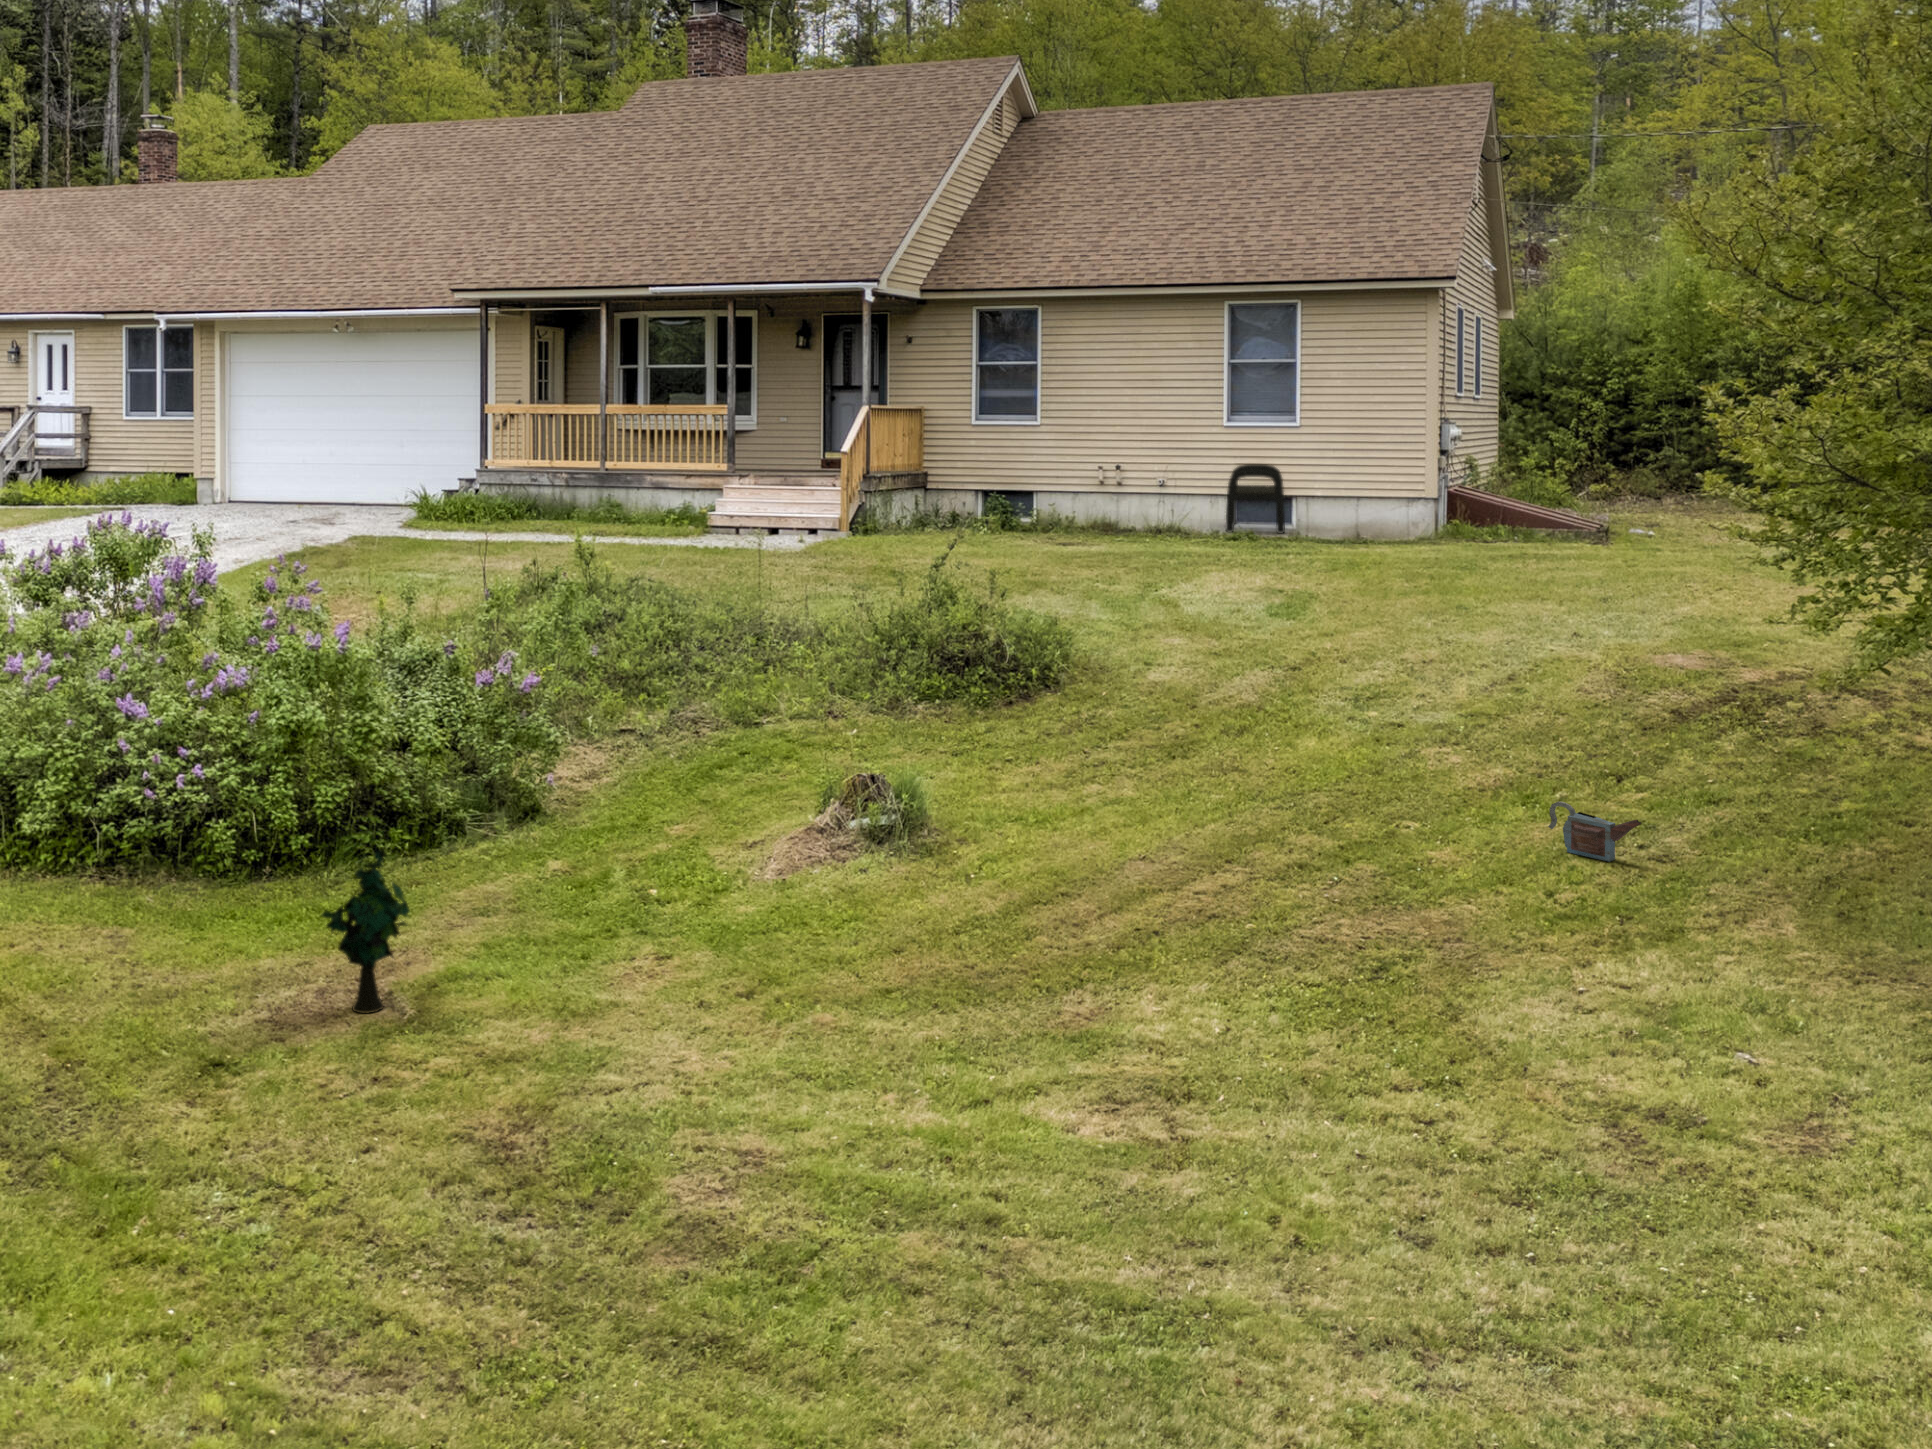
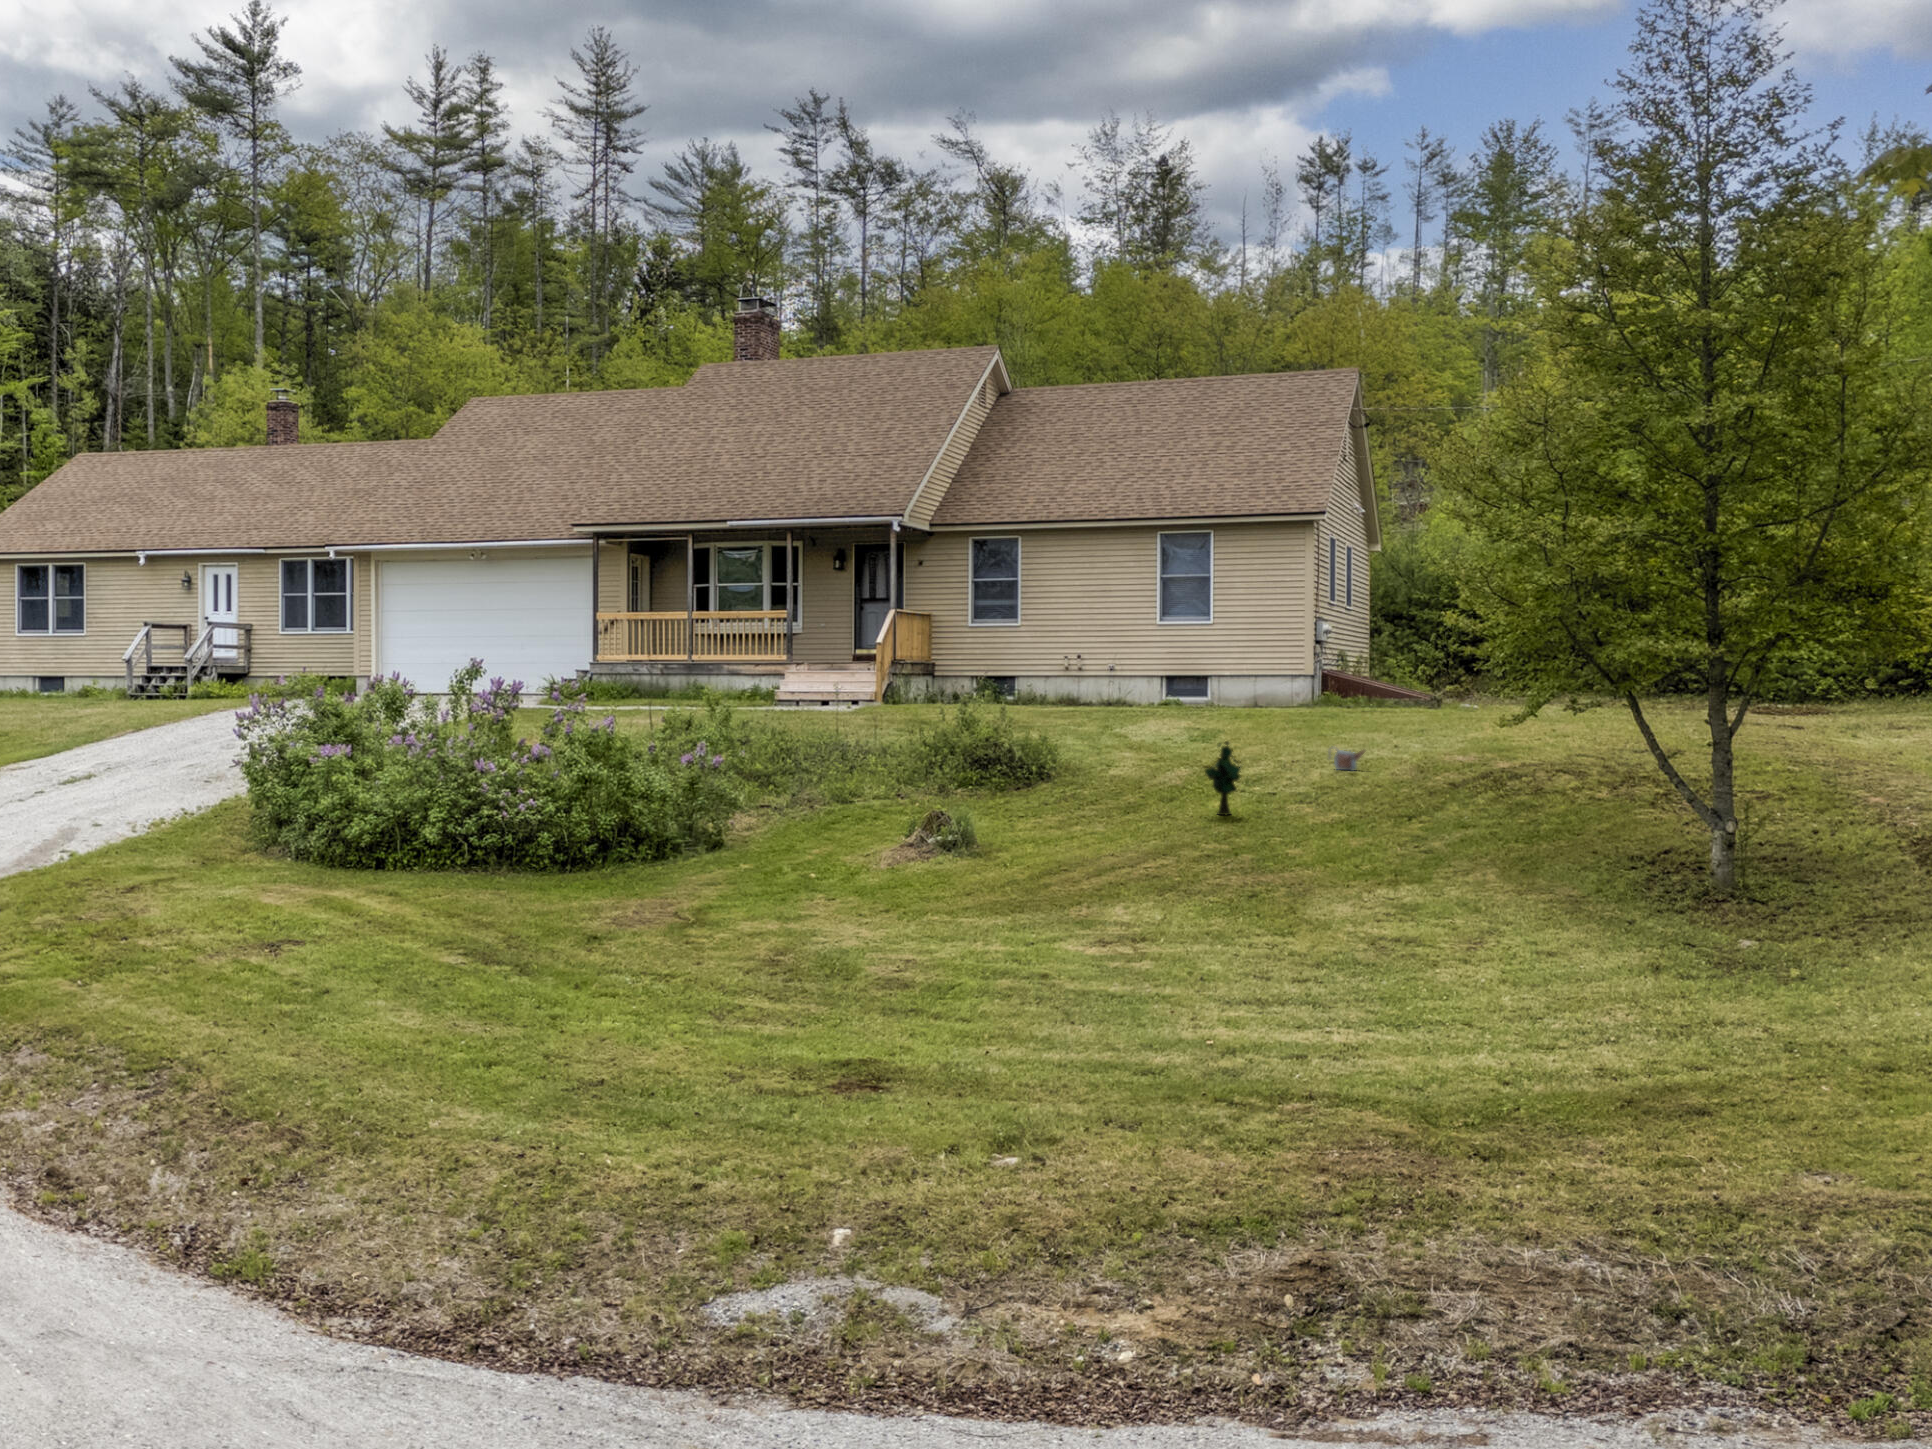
bench: present [1226,464,1285,533] -> none [1157,648,1198,694]
decorative plant: present [321,851,409,1014] -> present [1205,741,1241,815]

